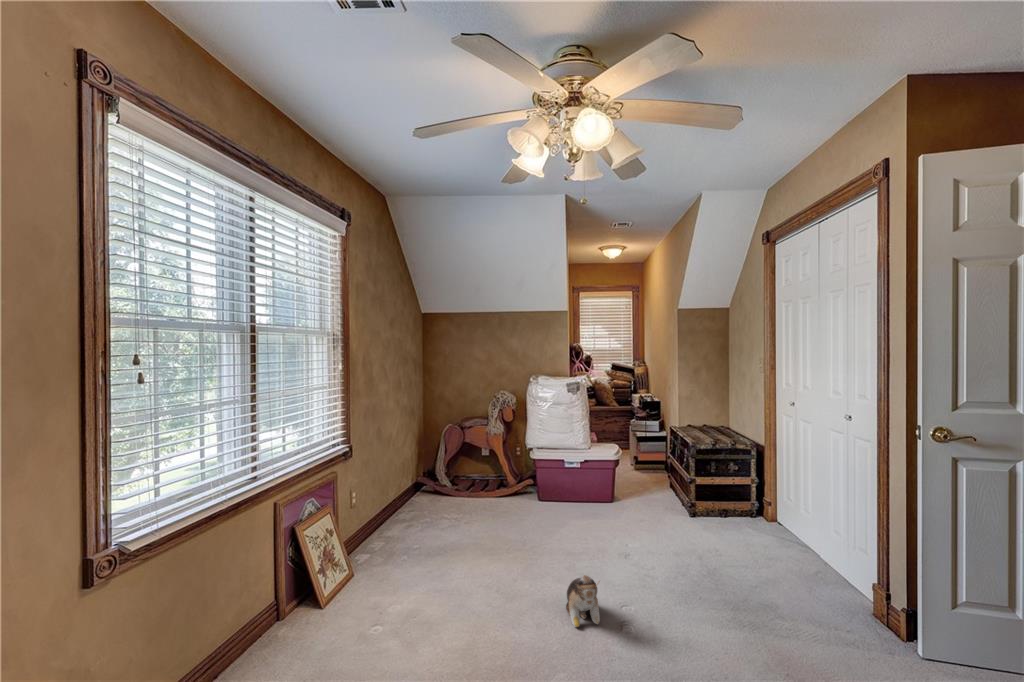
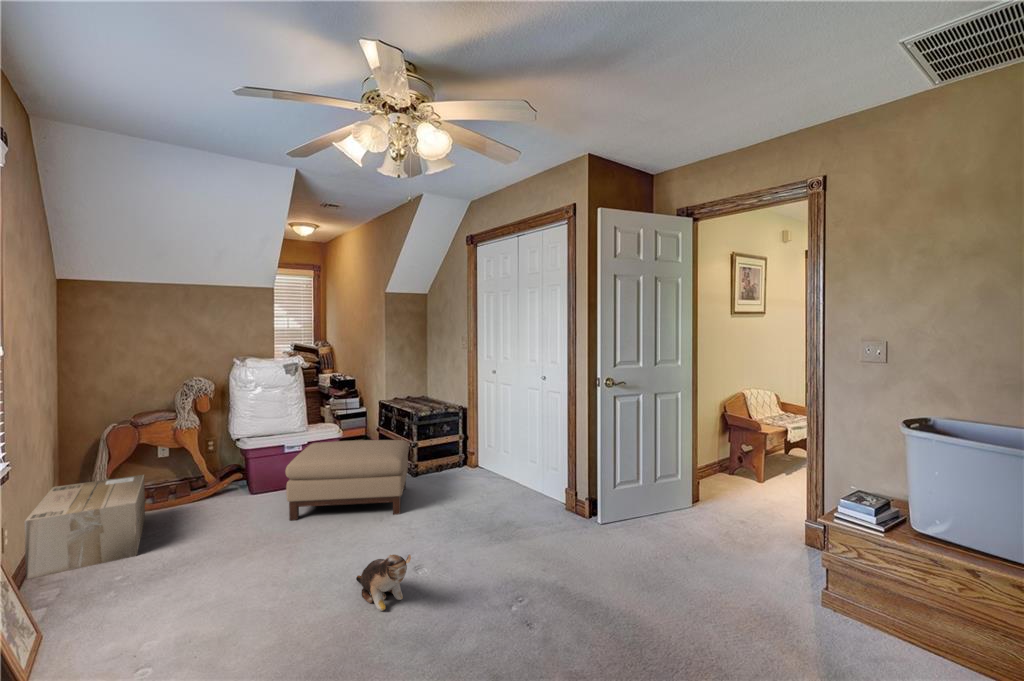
ottoman: none [550,461,678,549] -> present [285,440,409,520]
cardboard box: none [385,466,461,528] -> present [25,475,145,579]

